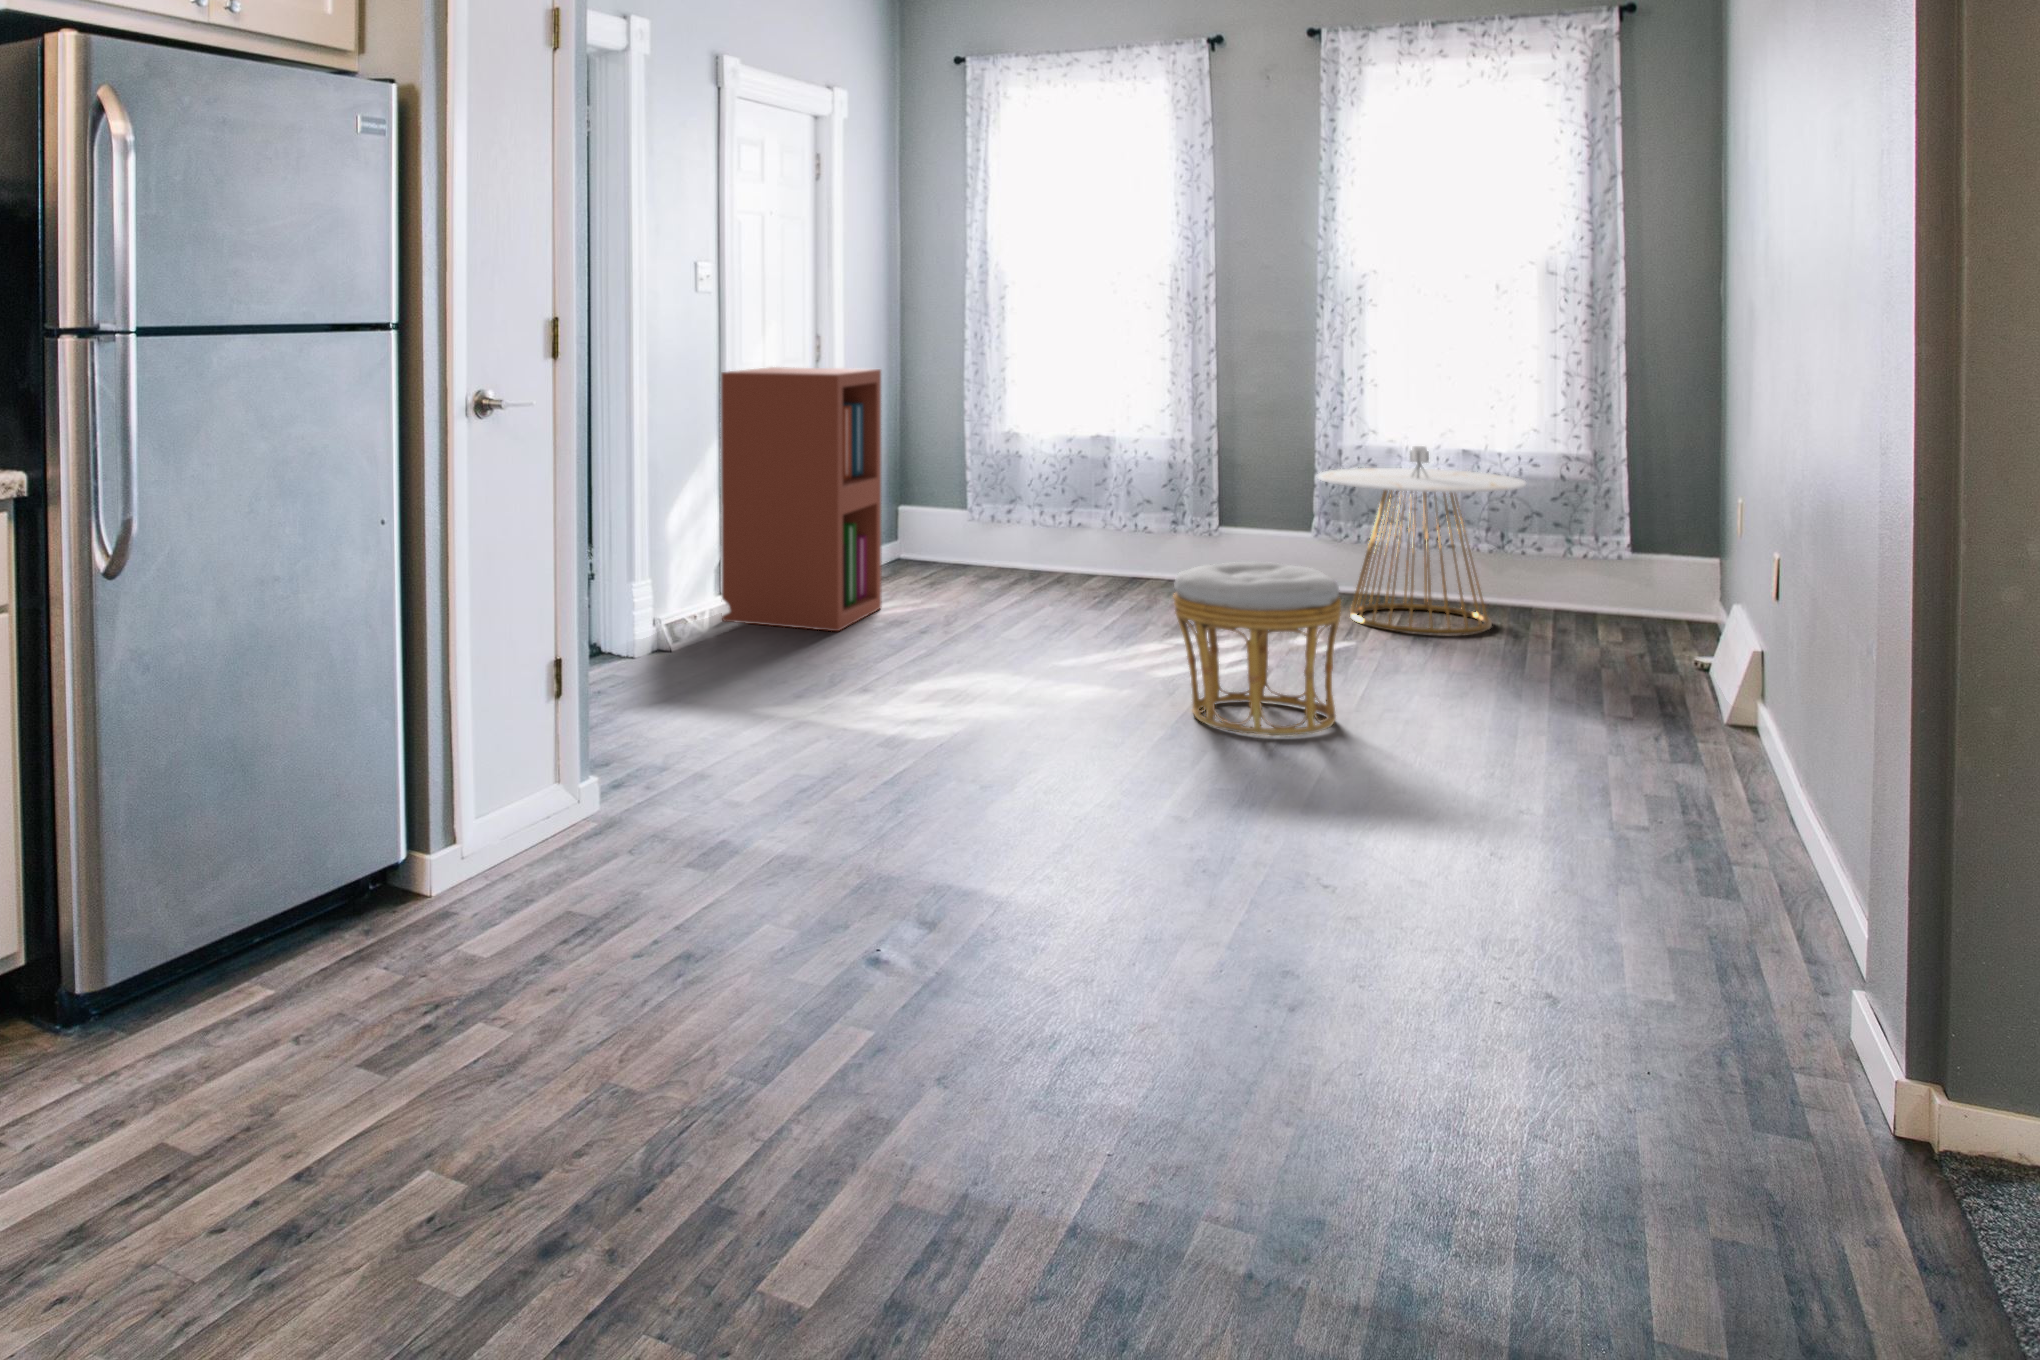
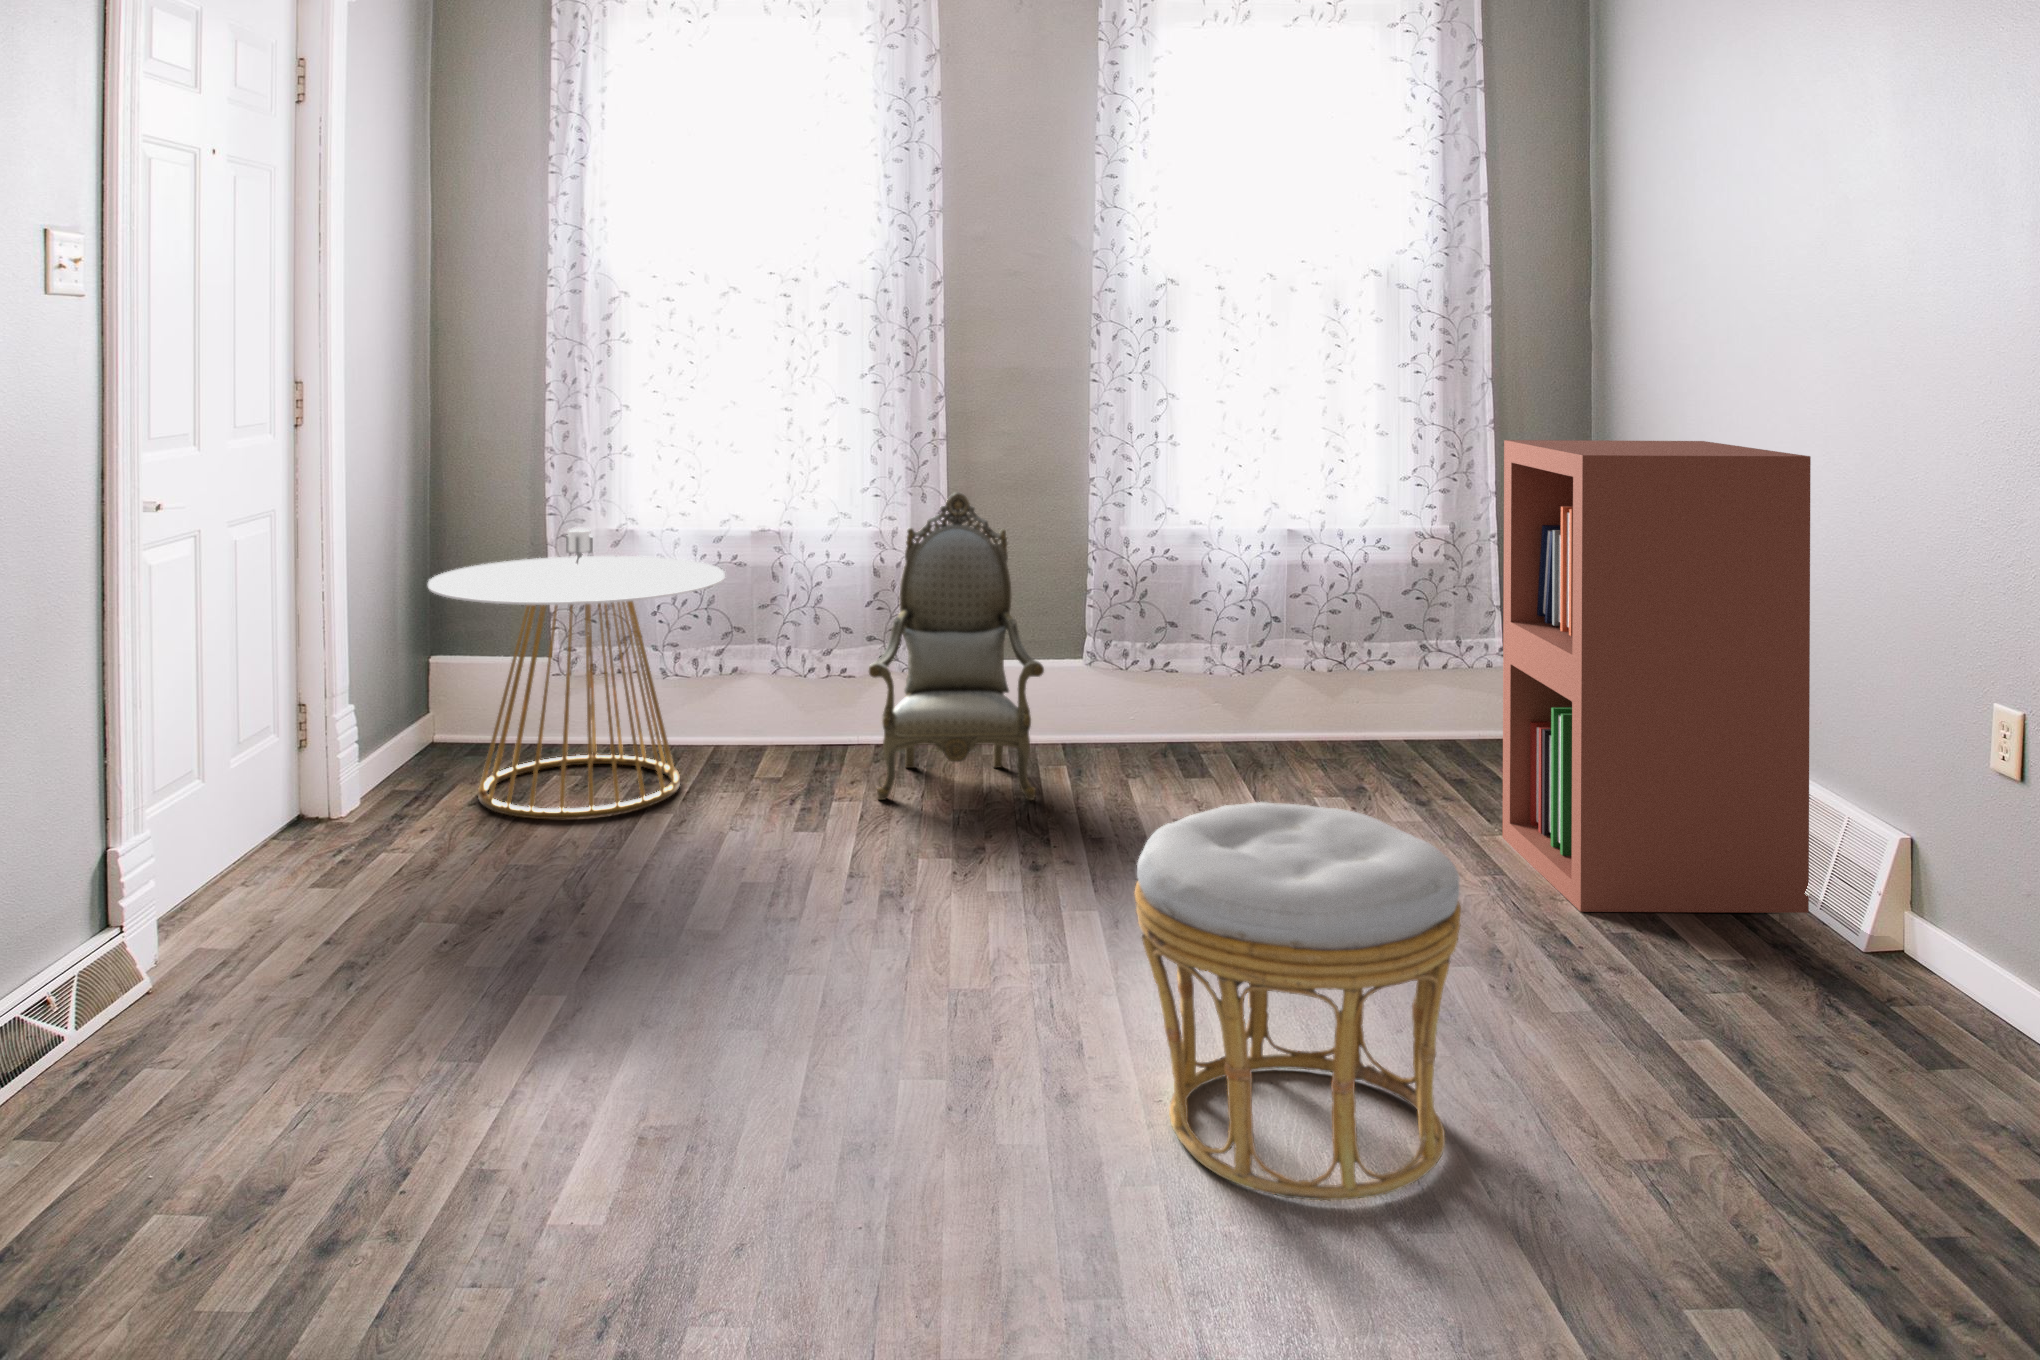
armchair: none [1115,353,1255,609] -> present [869,492,1044,800]
bookshelf: present [721,367,881,631] -> present [1503,440,1811,913]
side table: present [1318,446,1526,635] -> present [428,528,725,819]

